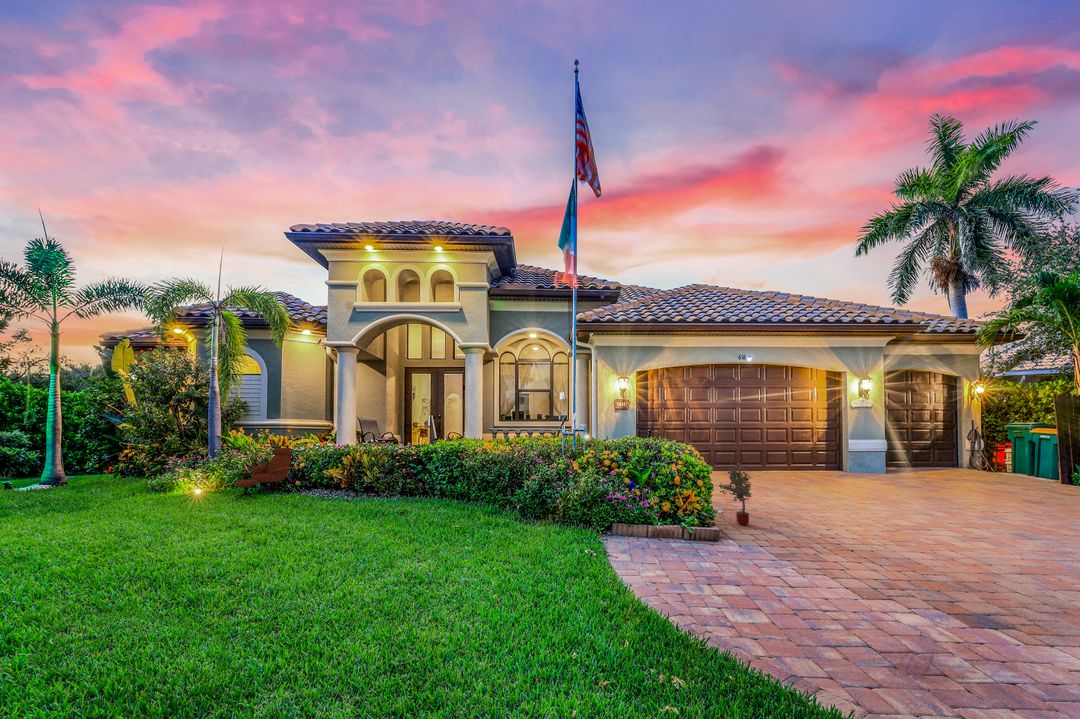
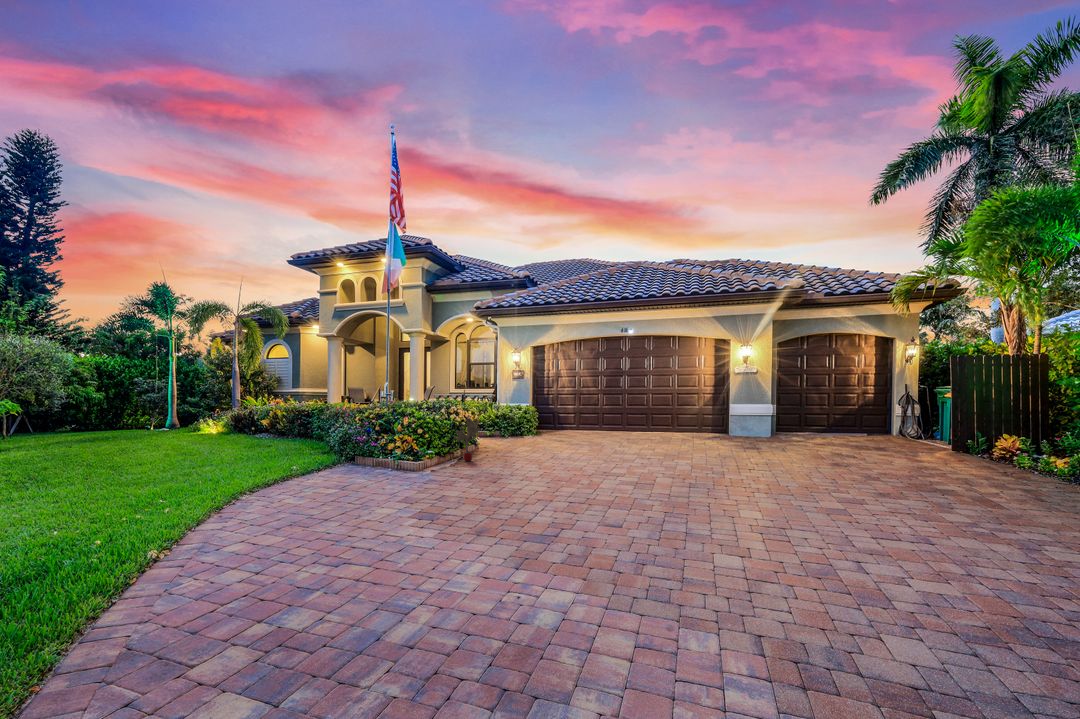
lounge chair: present [235,448,293,500] -> none [217,408,260,438]

